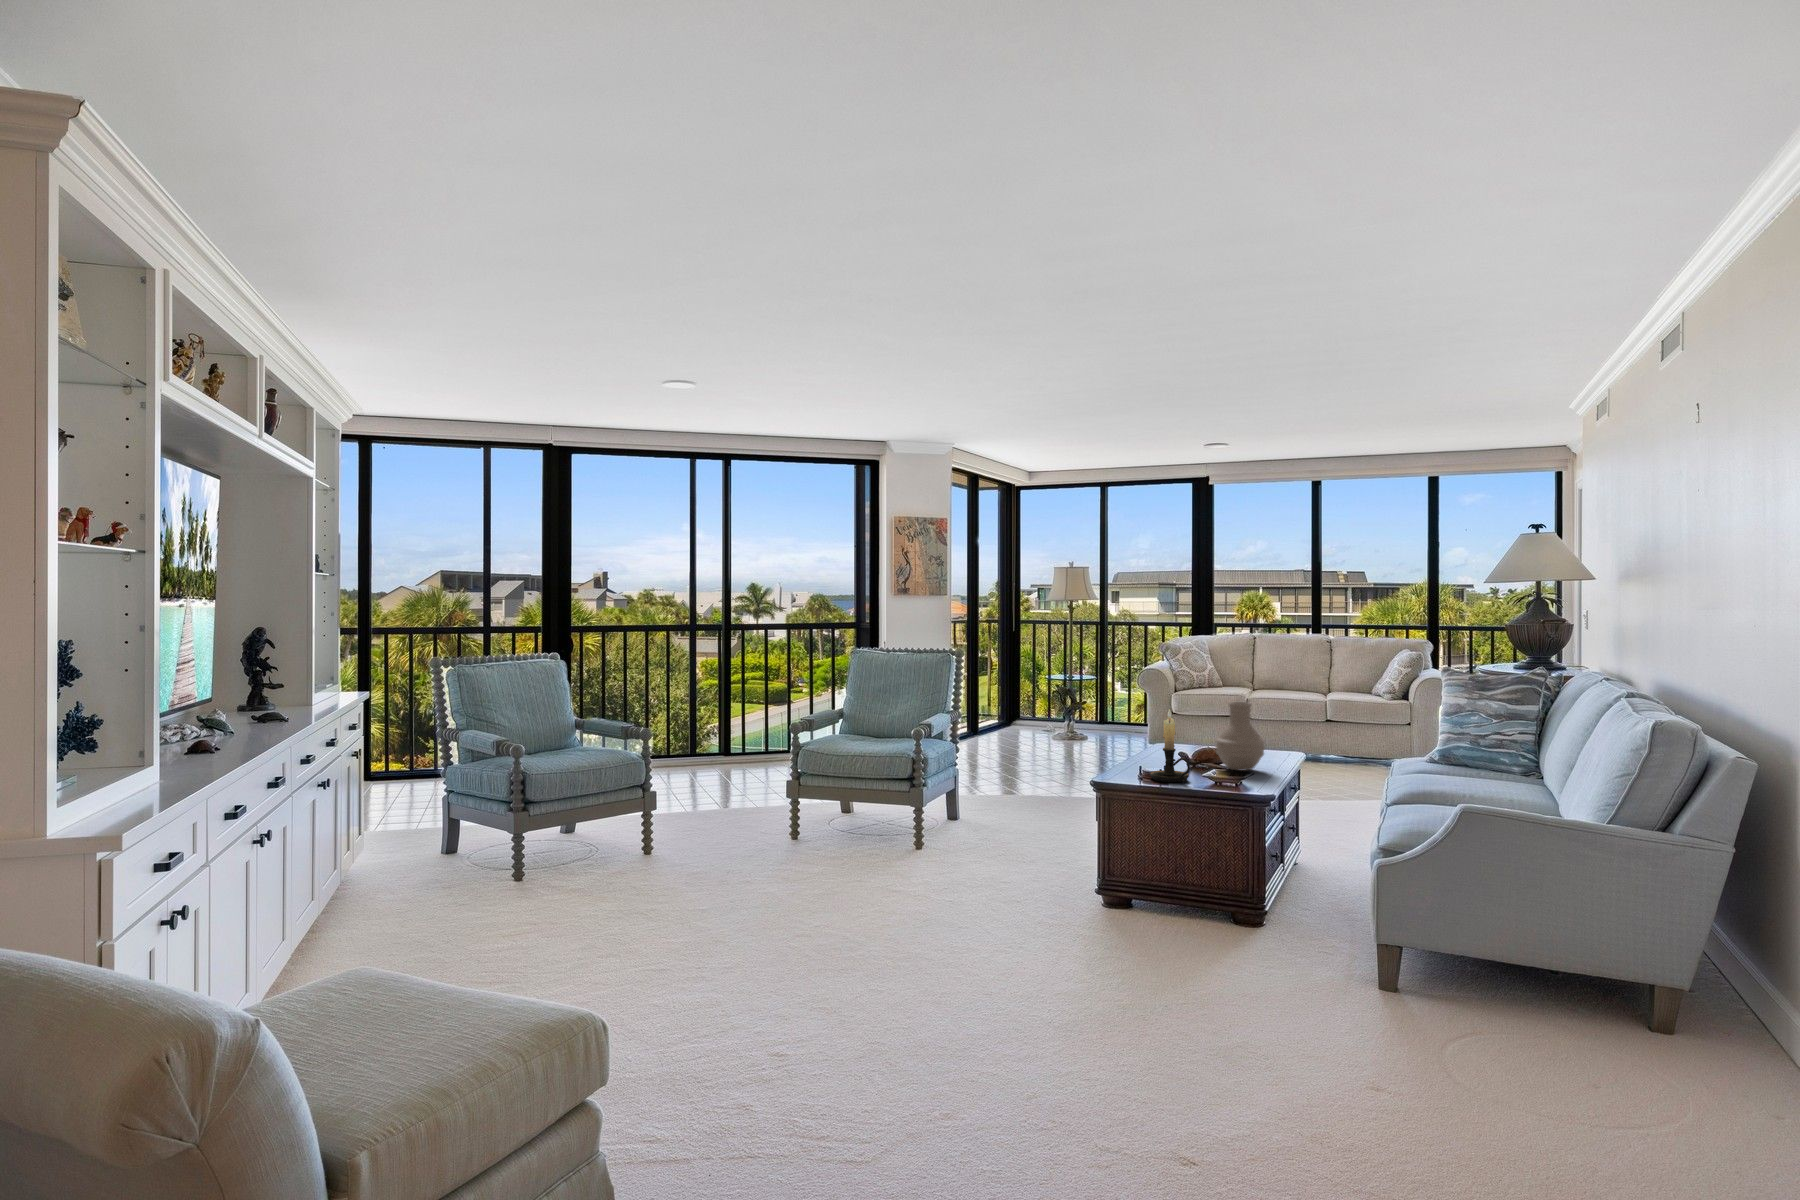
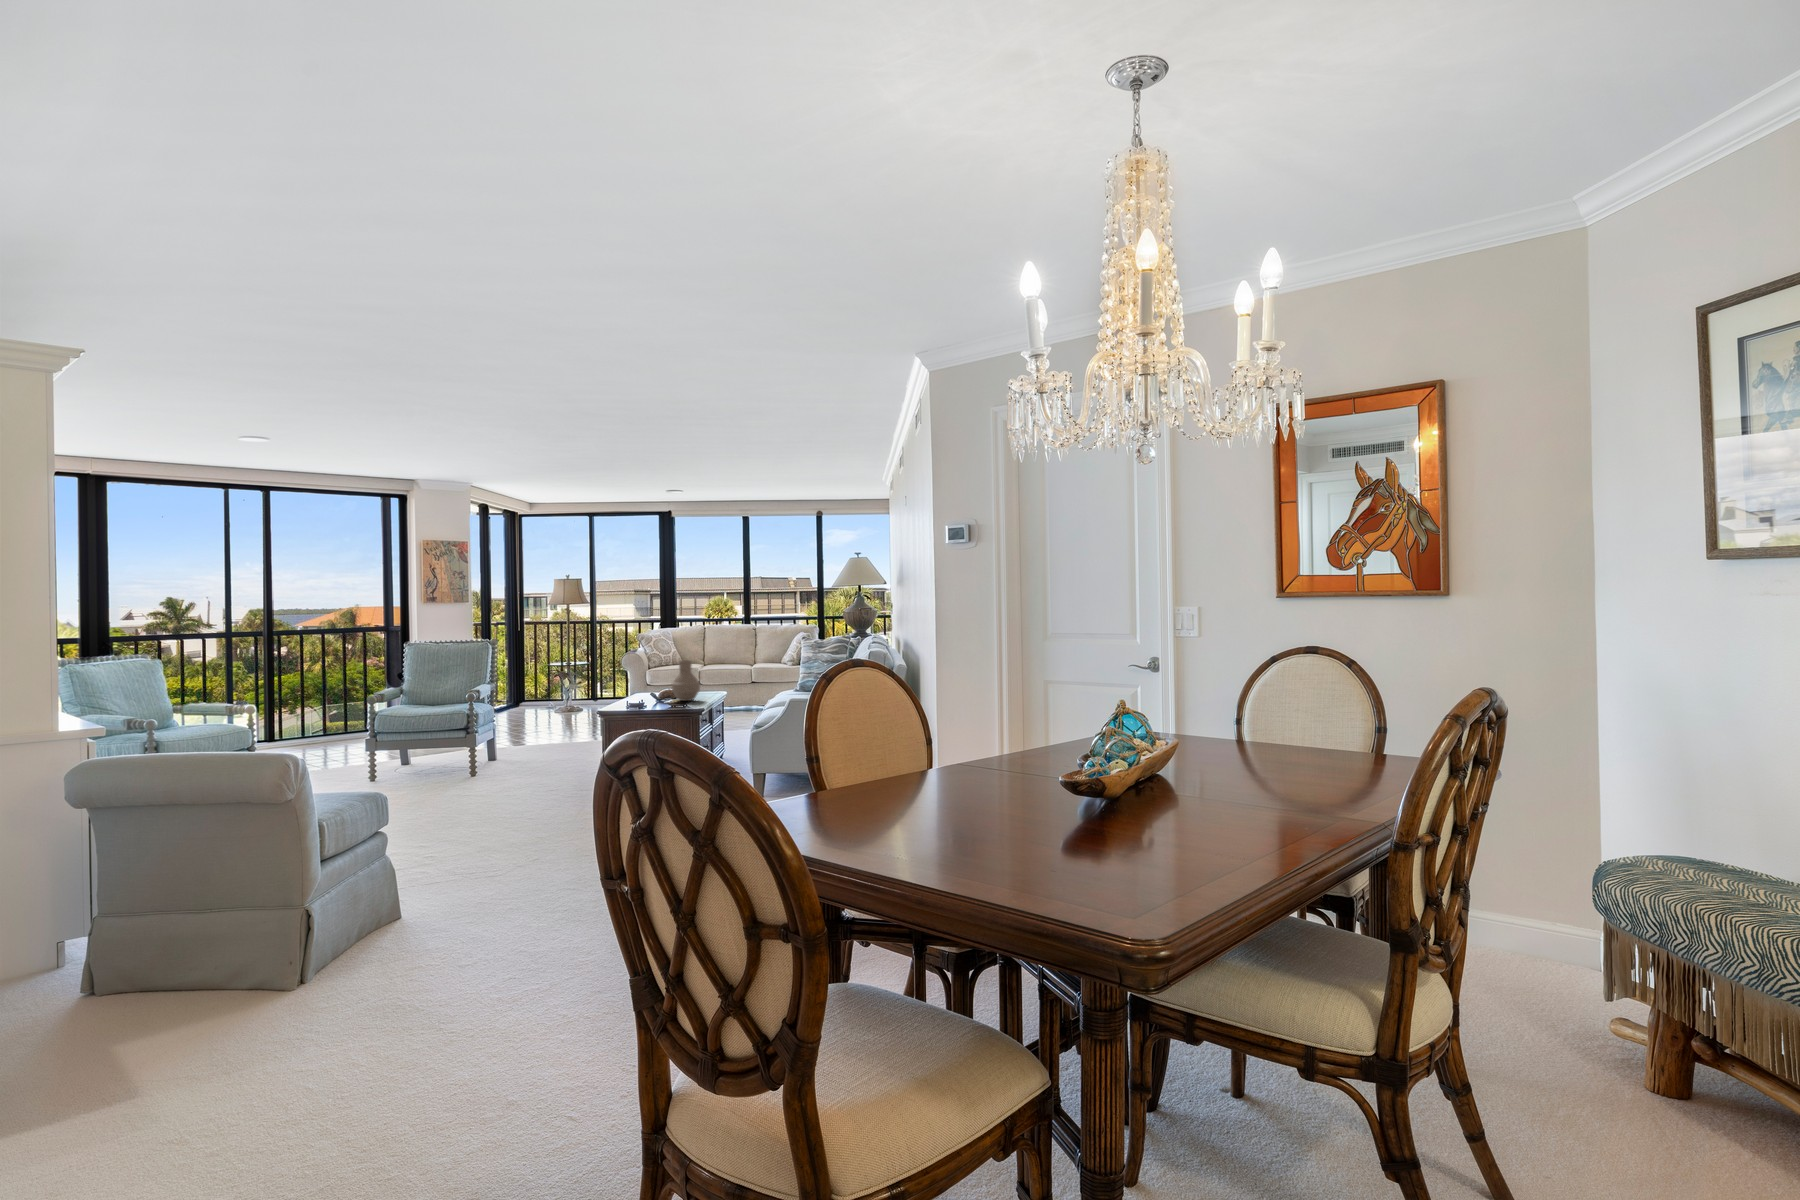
candle holder: present [1150,709,1190,782] -> none [632,665,656,708]

